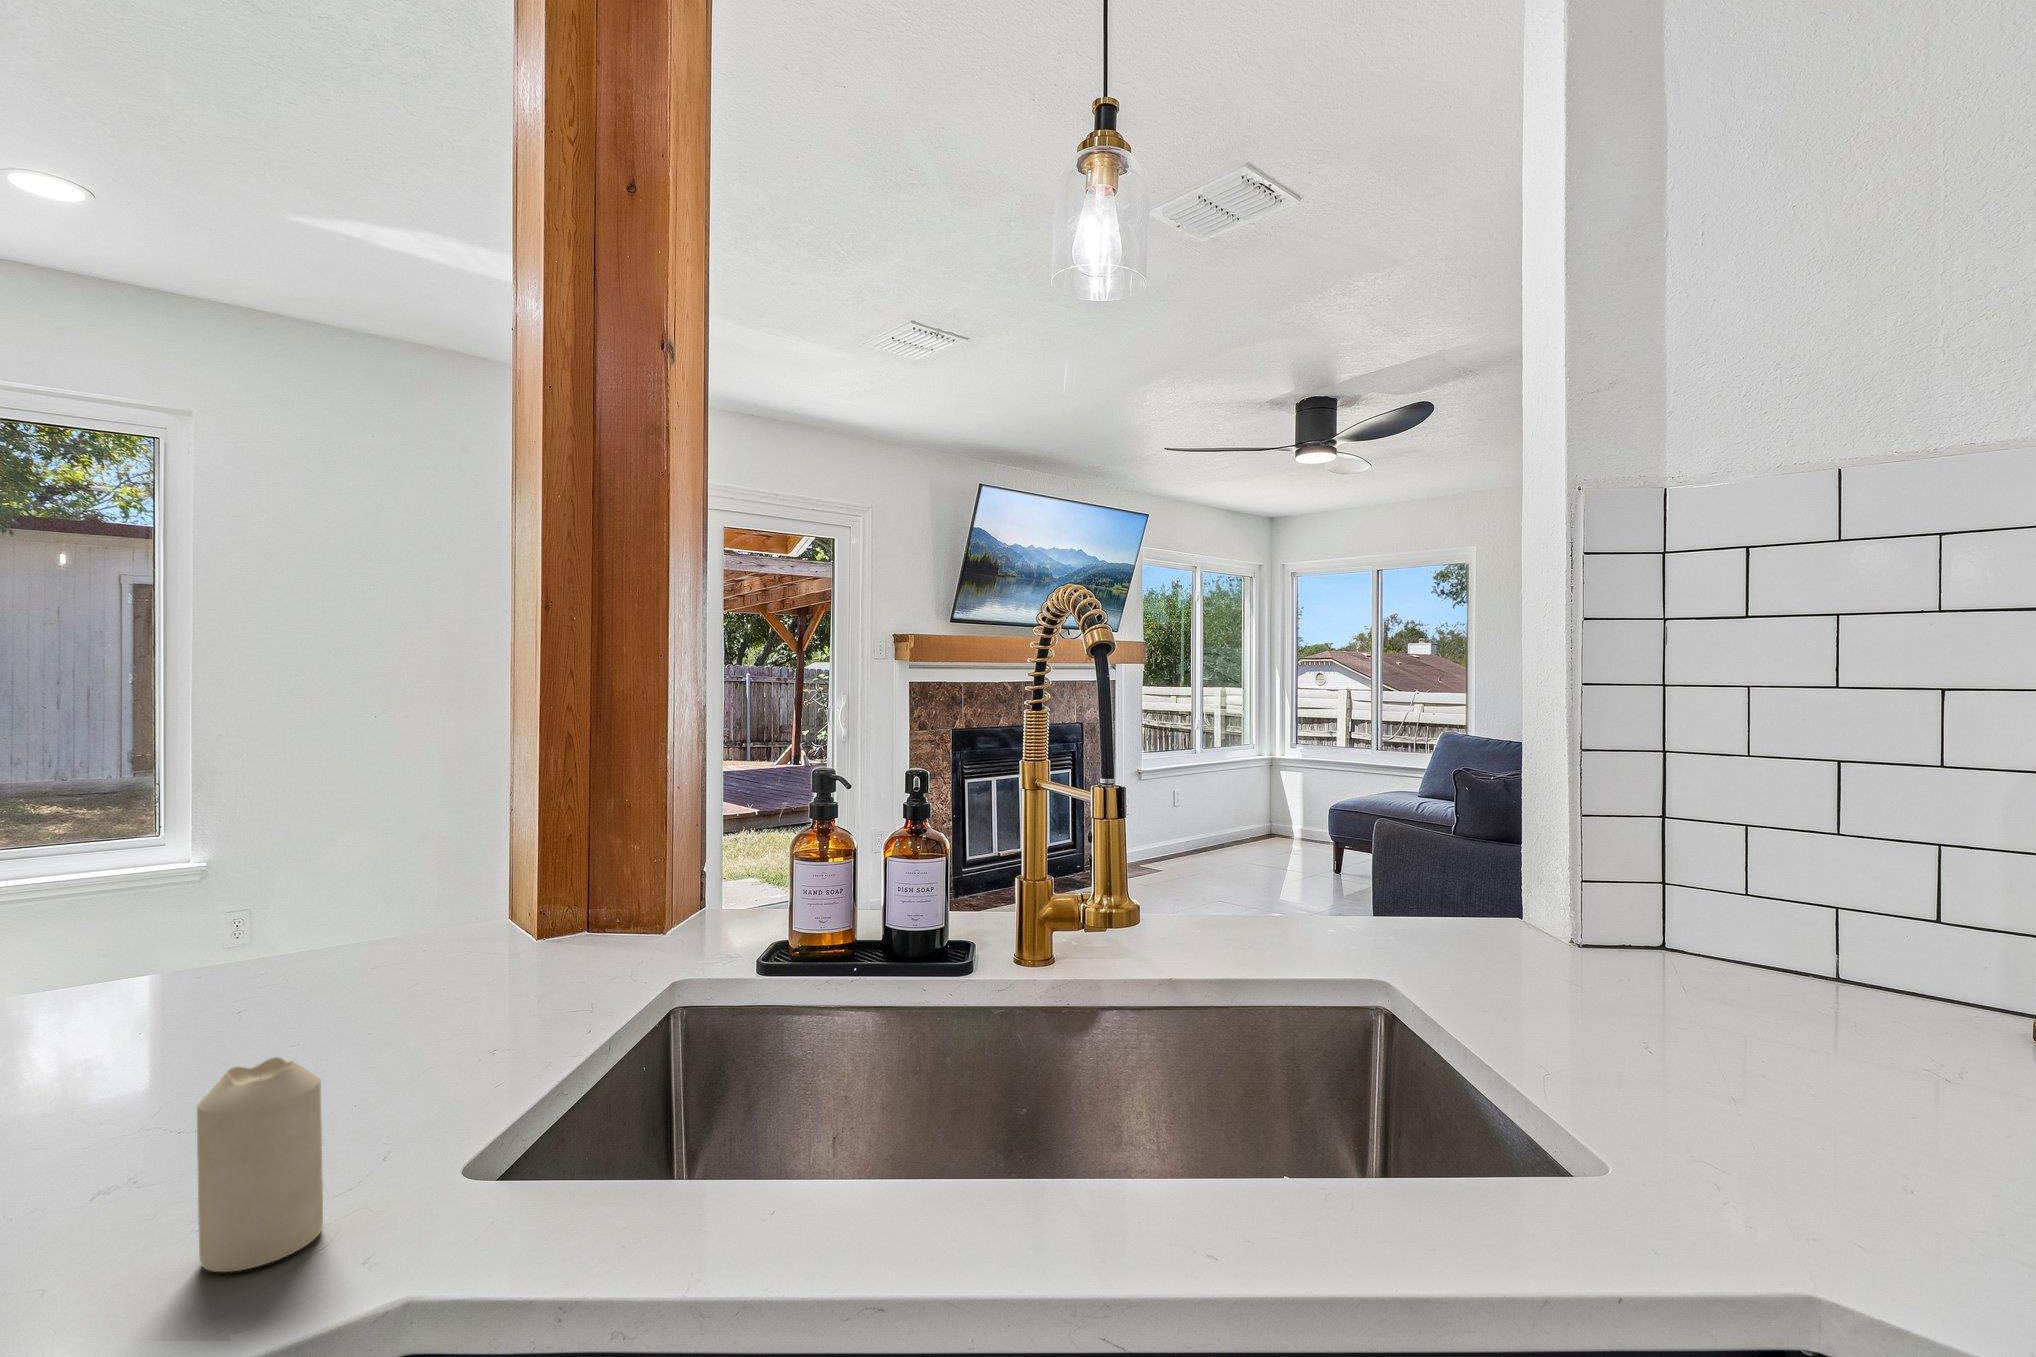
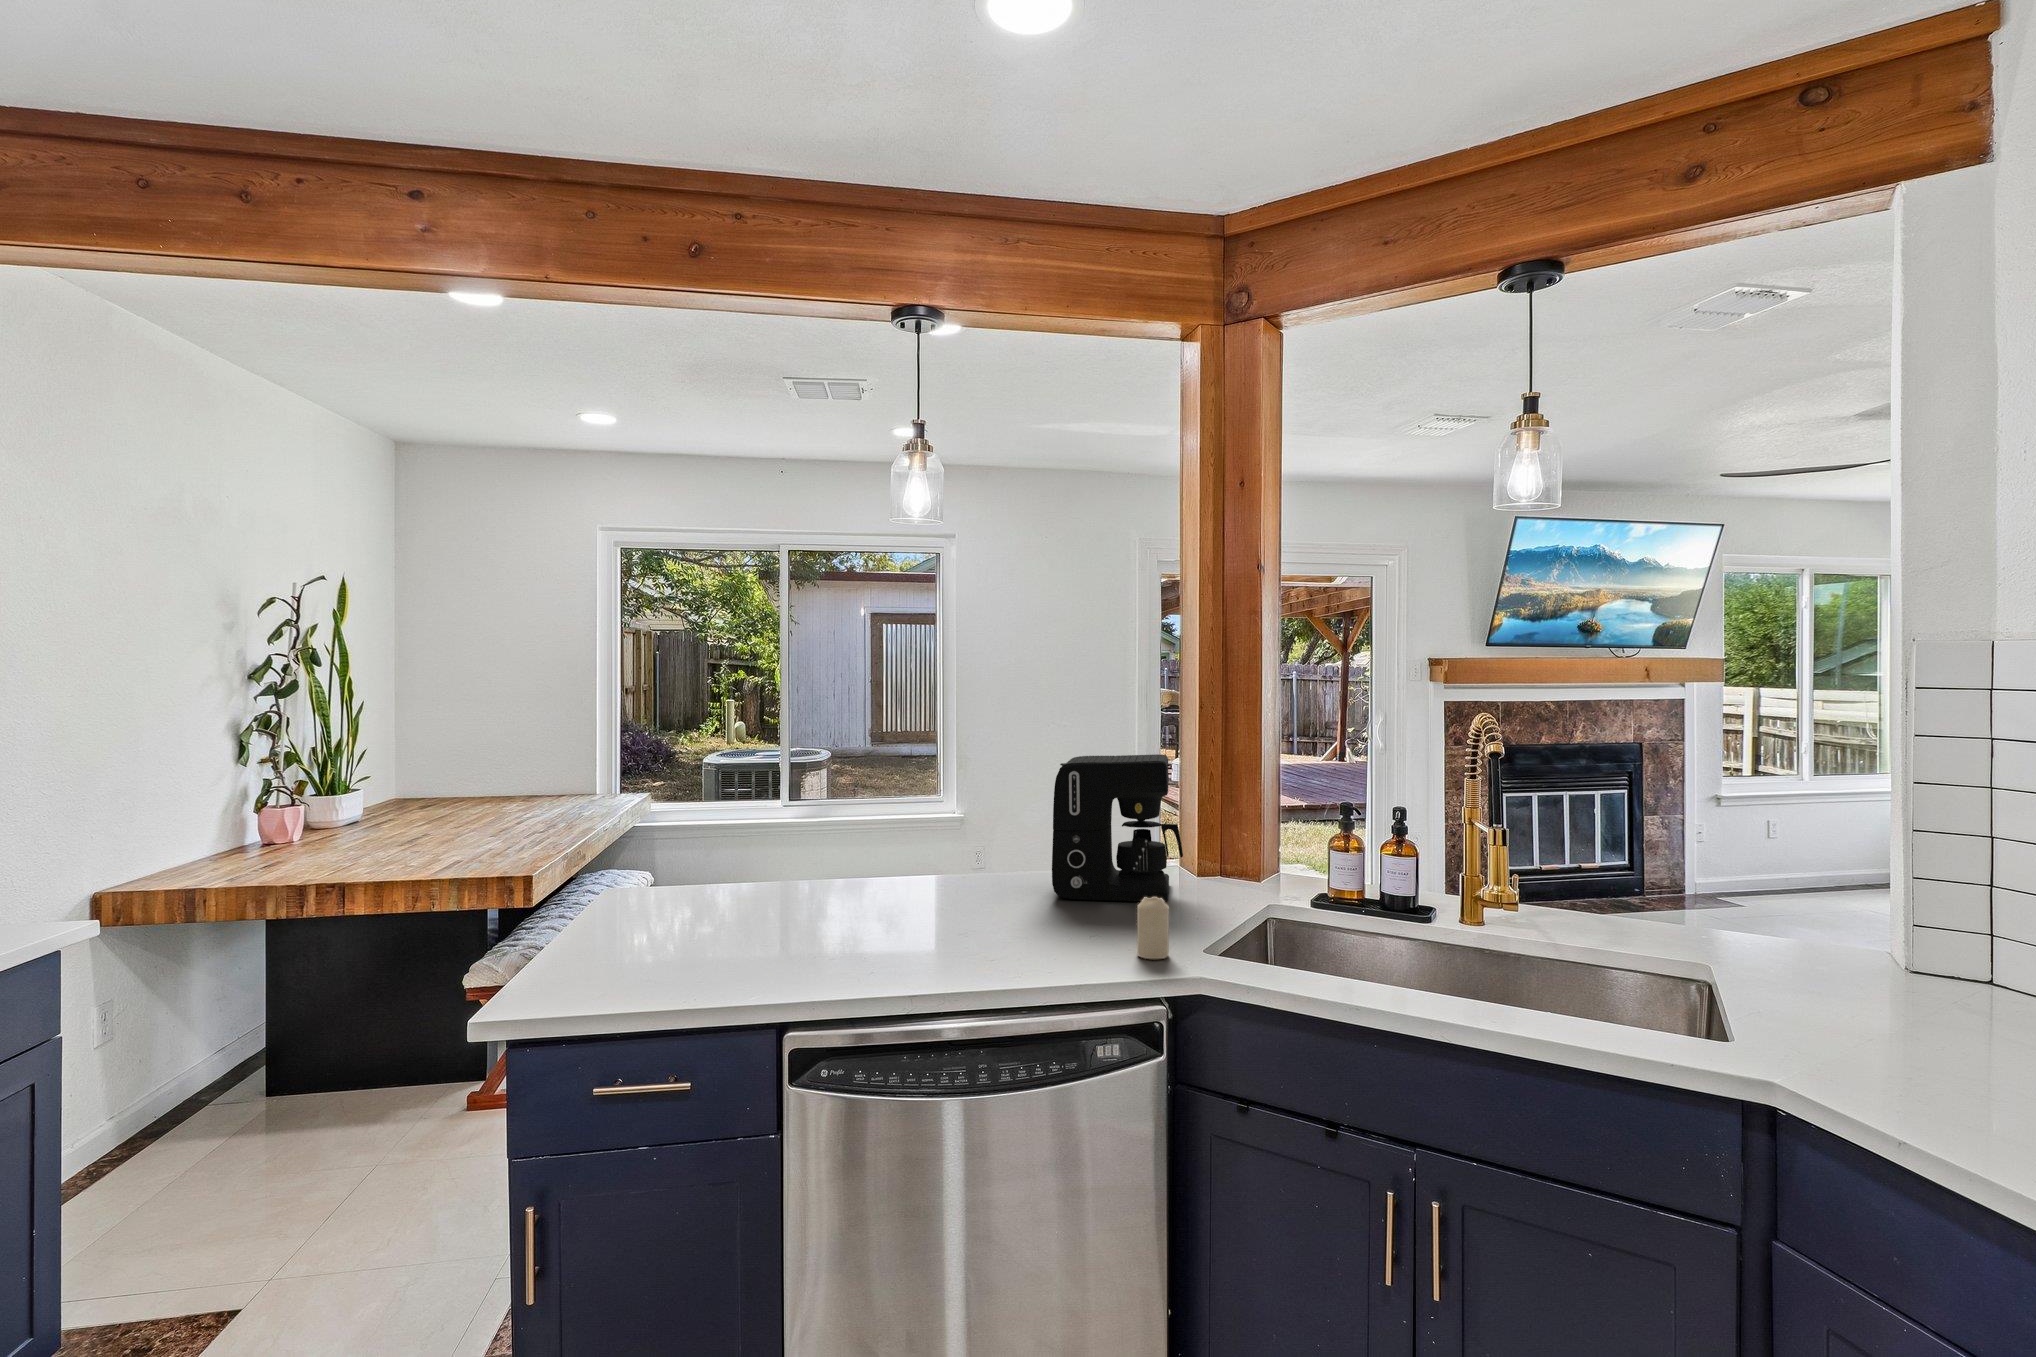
coffee maker: none [108,704,489,1054] -> present [1052,754,1183,901]

